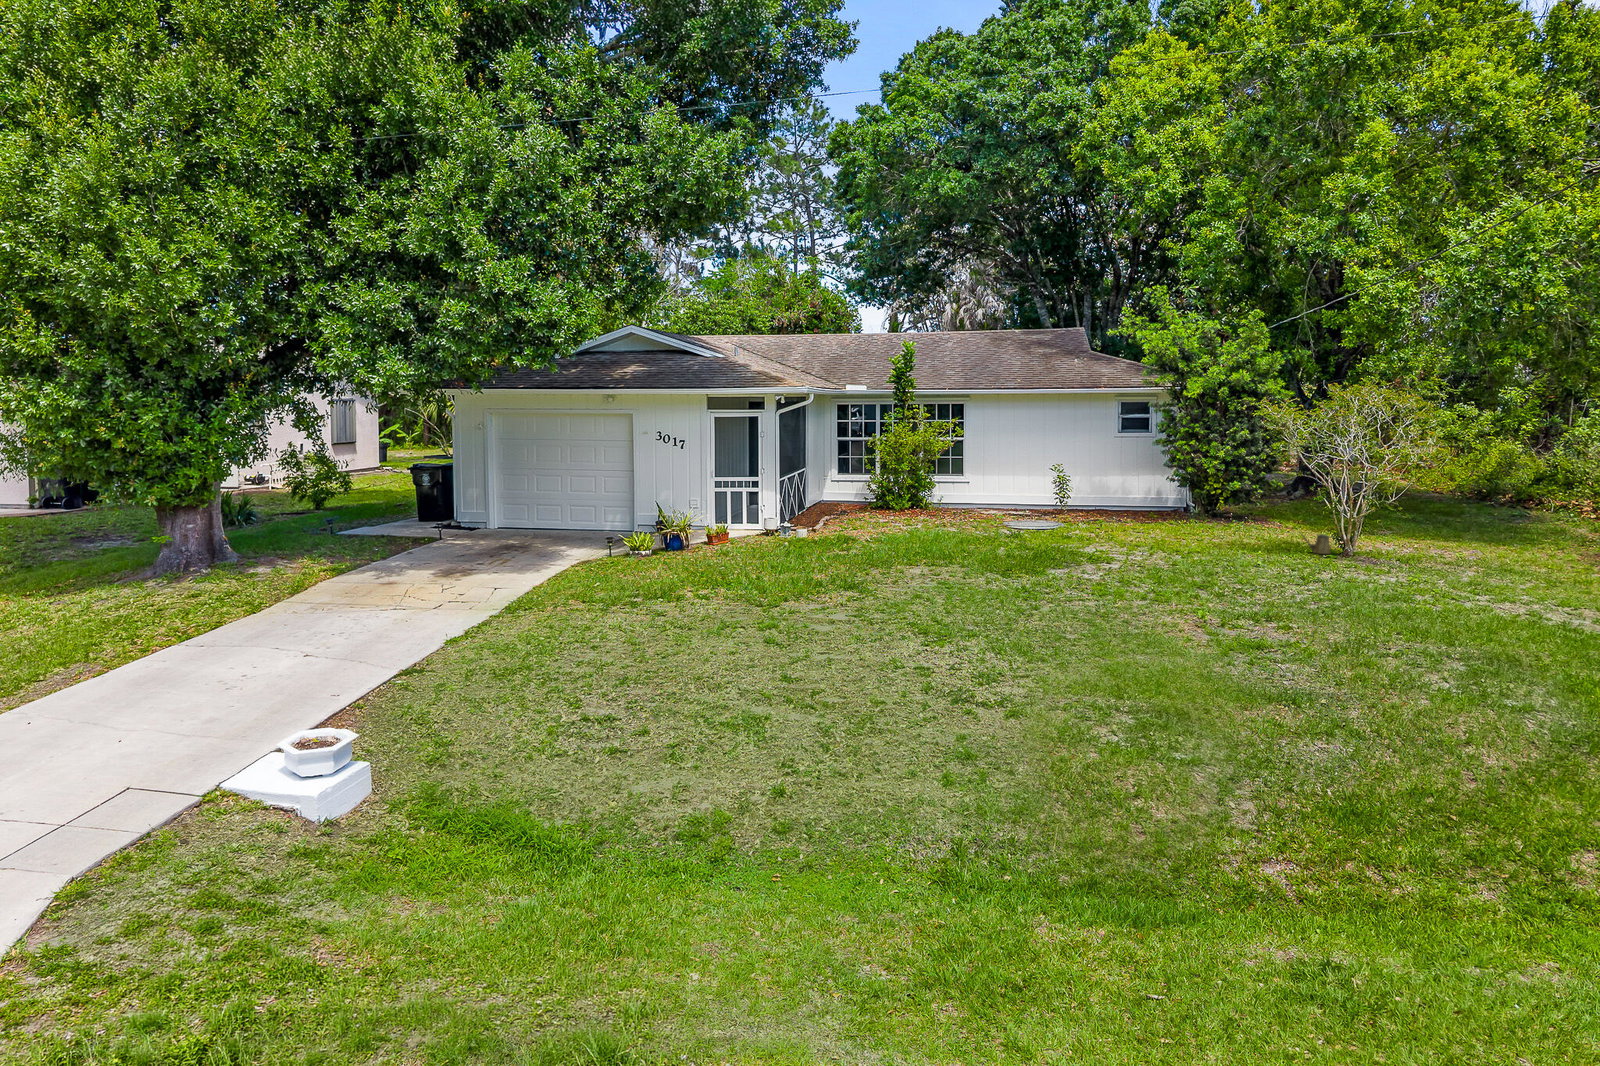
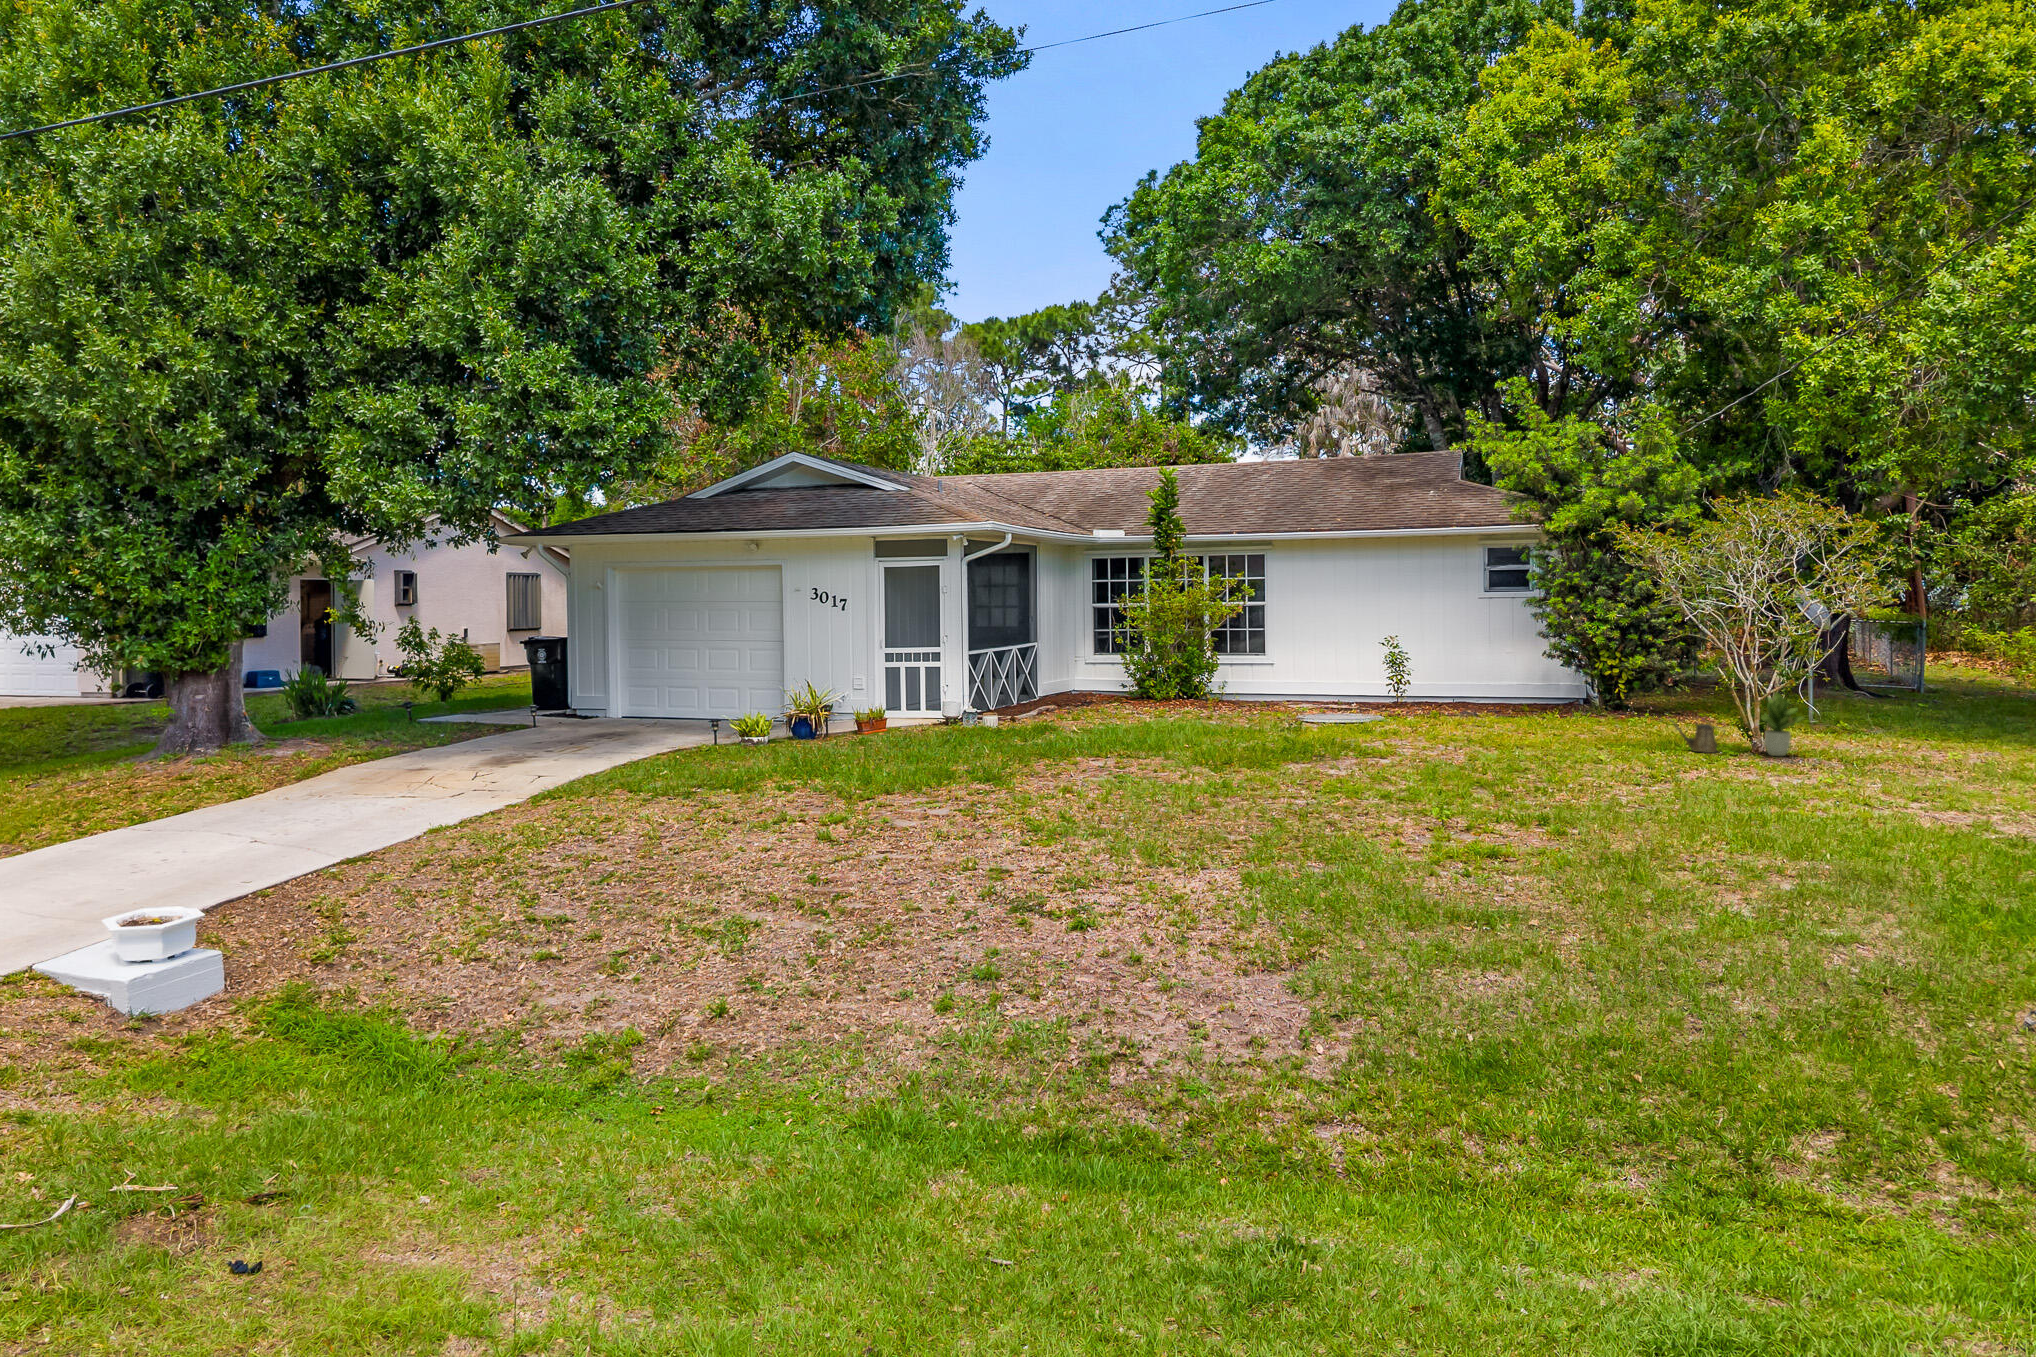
potted plant: none [1360,513,1391,557] -> present [1762,692,1803,756]

